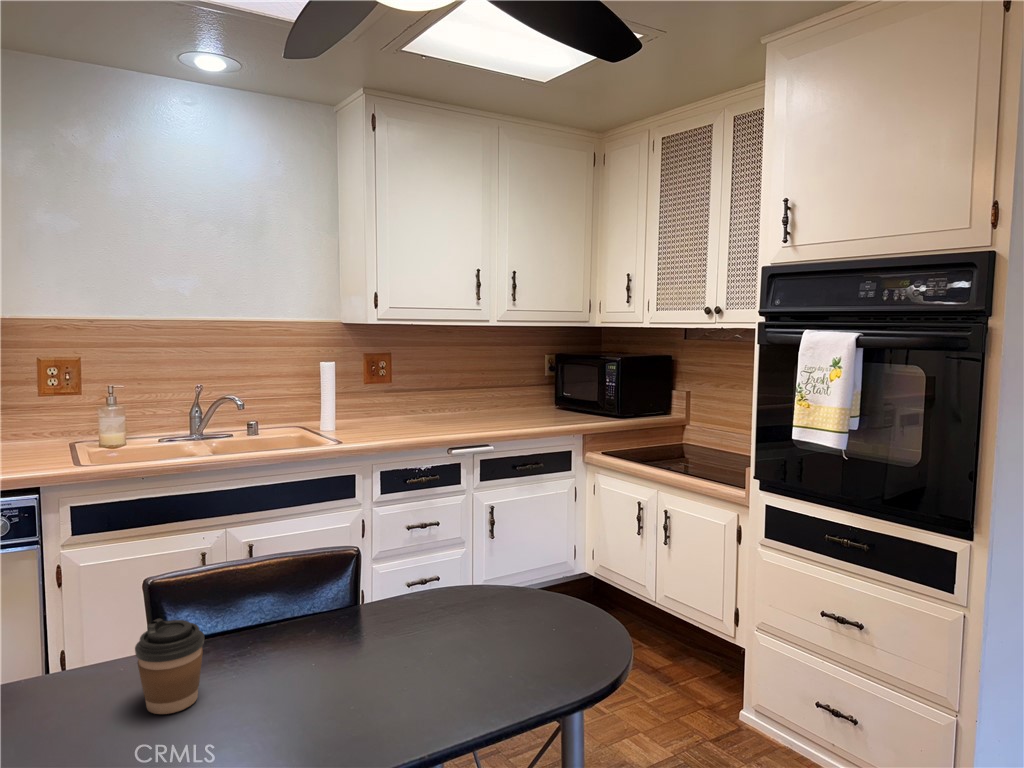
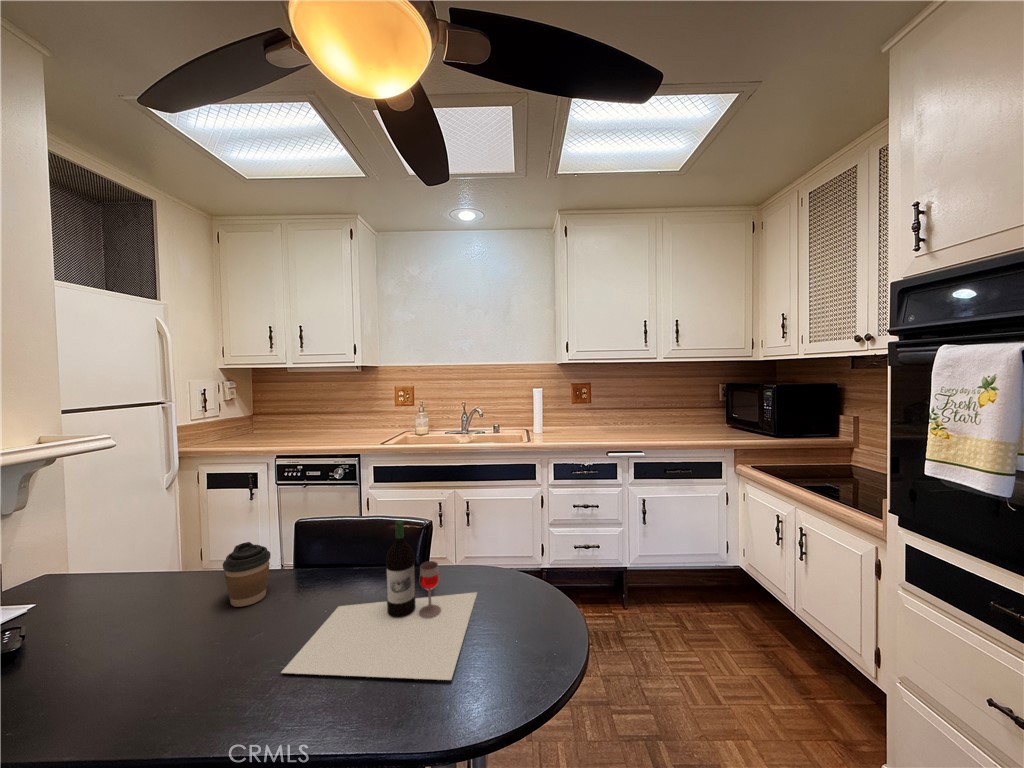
wine bottle: none [310,541,546,734] -> present [281,520,477,680]

